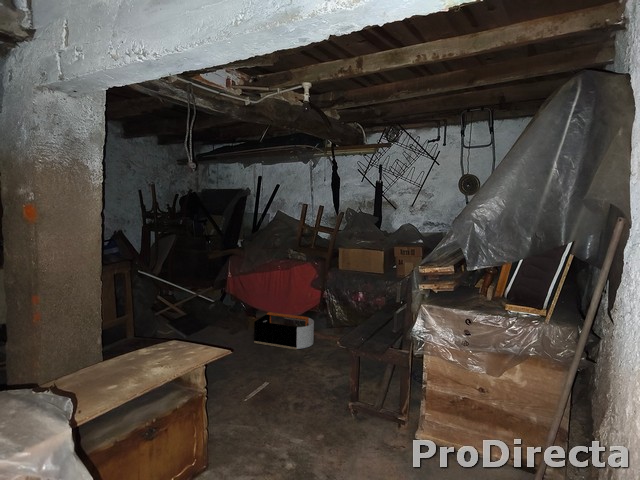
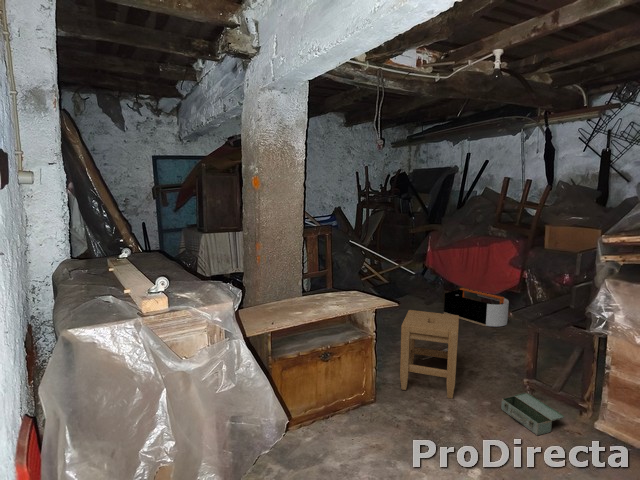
stool: none [232,353,294,456] -> present [400,310,459,399]
toolbox: none [338,419,393,465] -> present [501,393,564,435]

